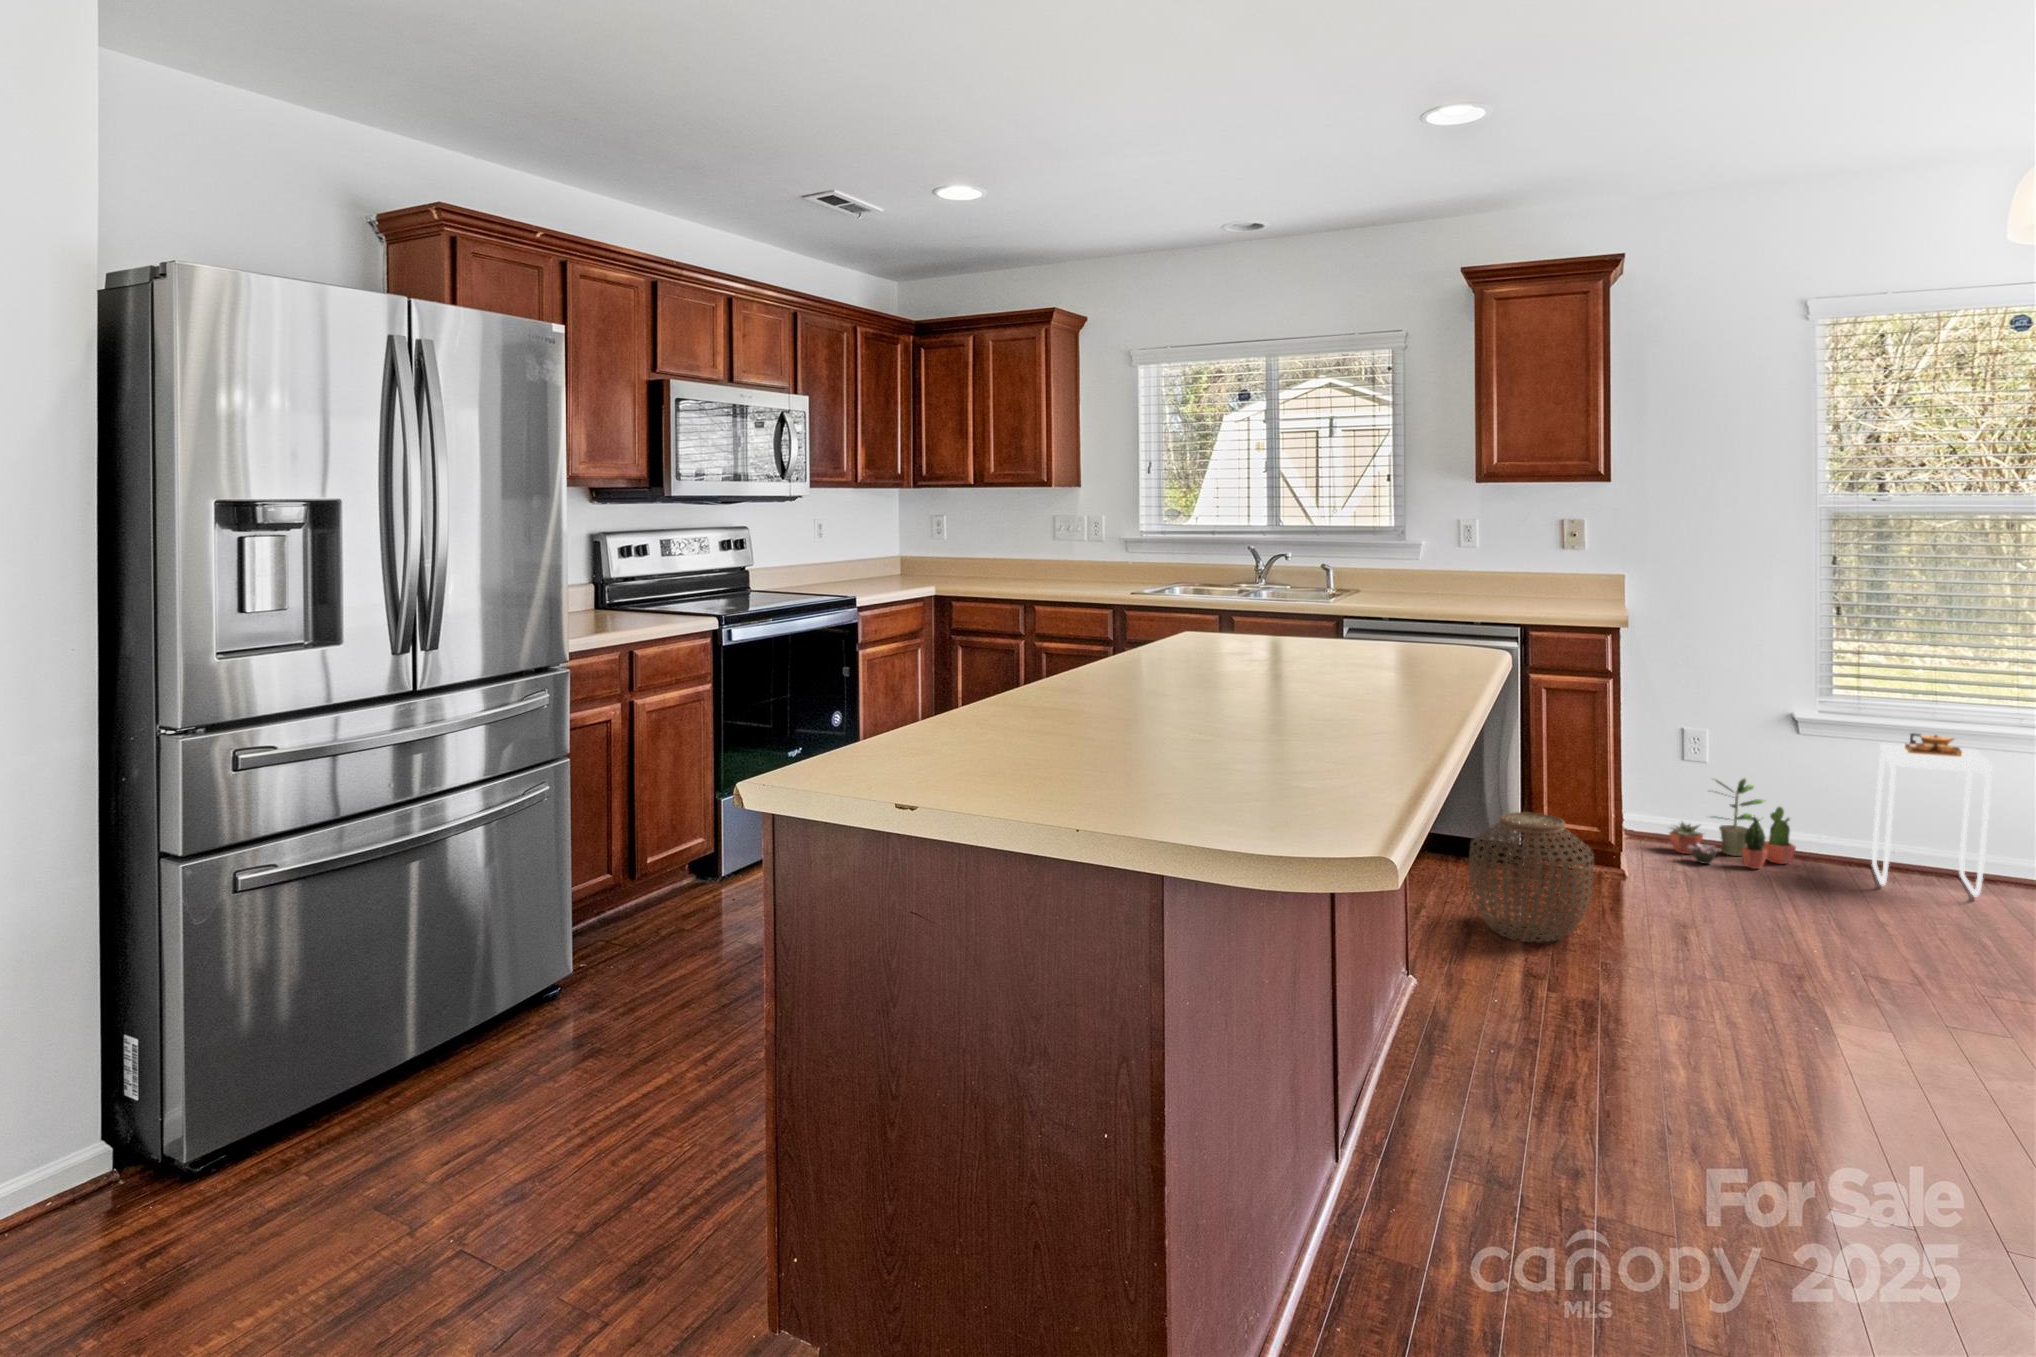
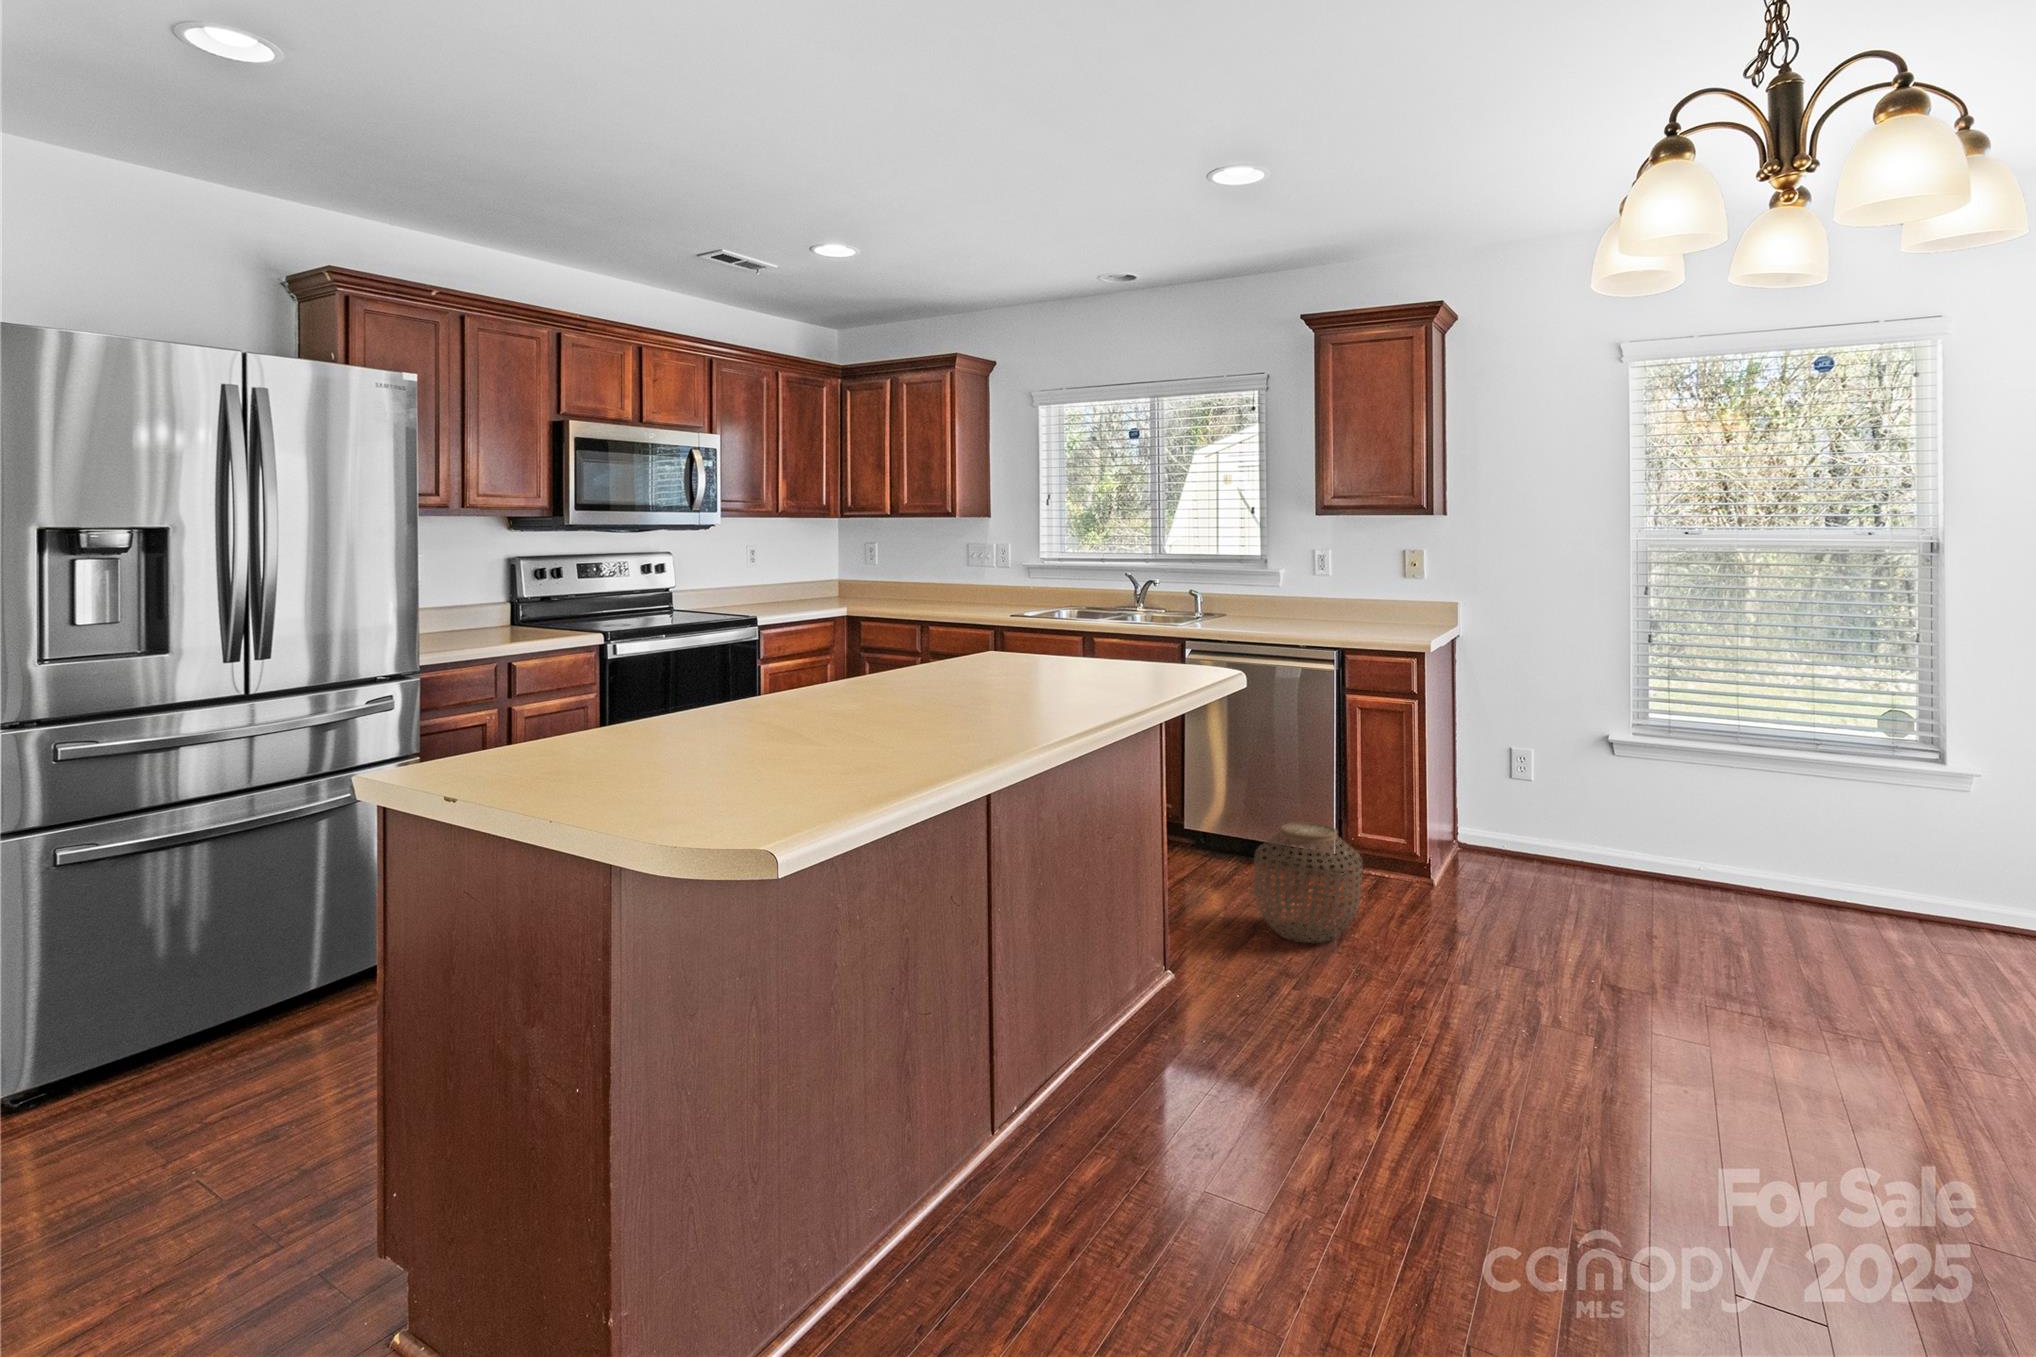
side table: present [1872,733,1993,896] -> none [1668,756,1765,911]
potted plant: present [1669,778,1796,869] -> none [1491,795,1602,881]

